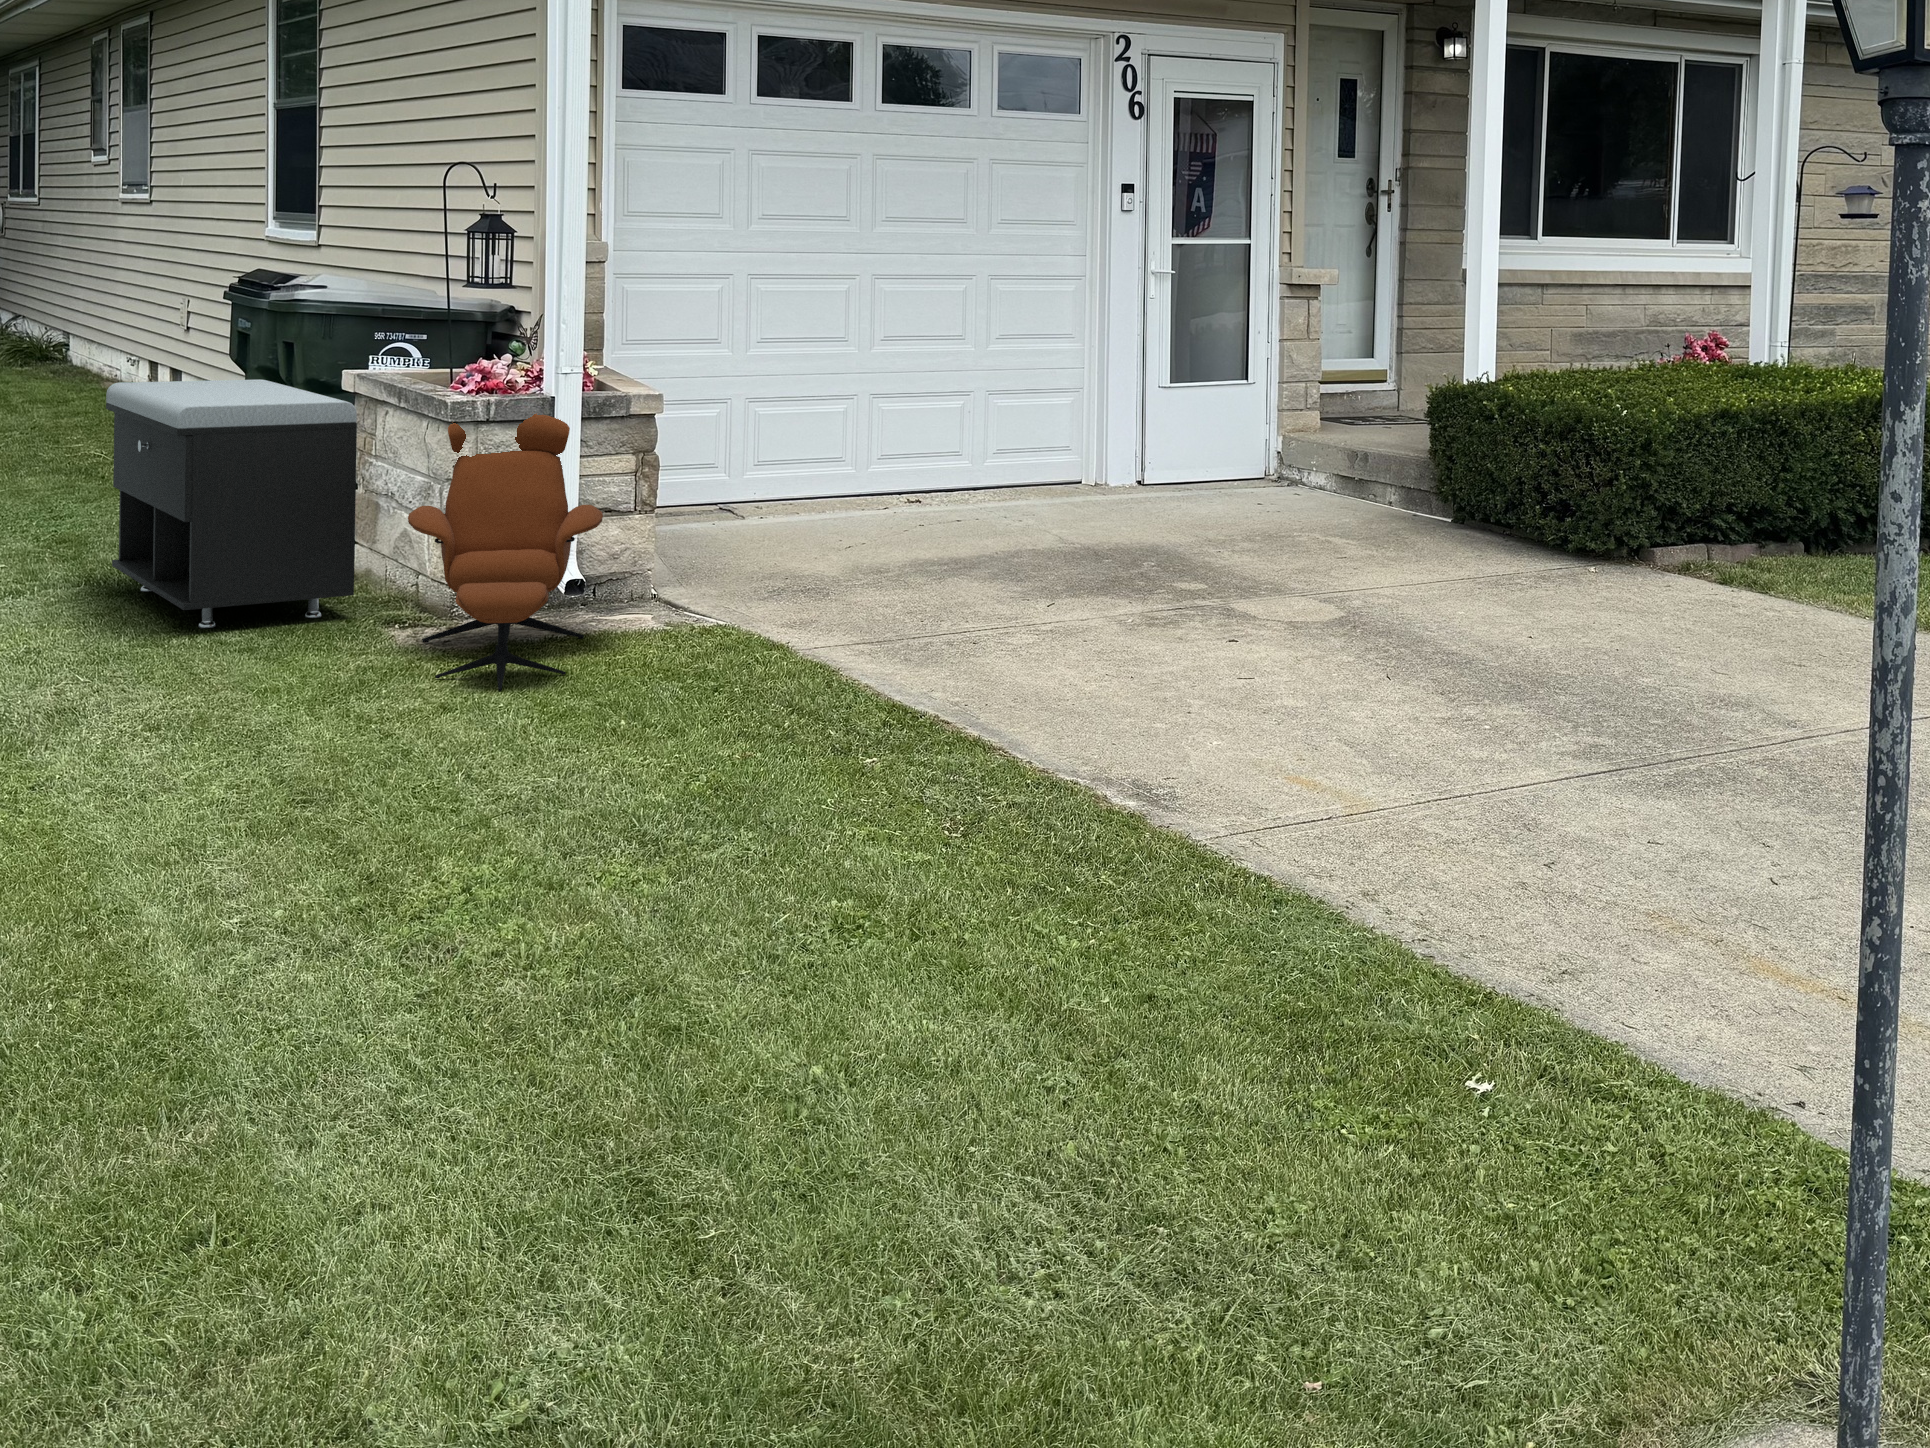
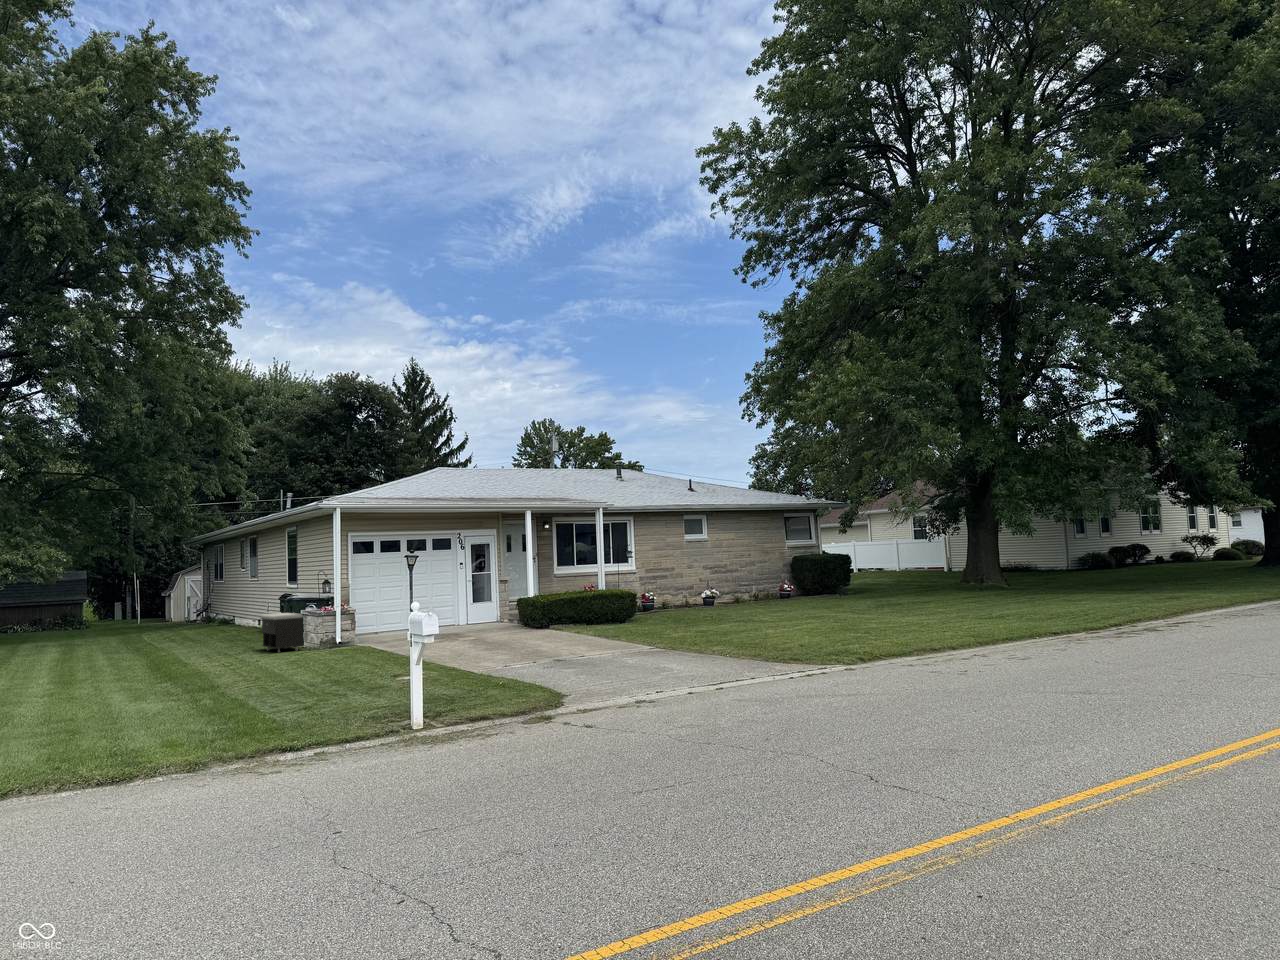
lounge chair: present [408,413,603,690] -> none [311,614,343,654]

